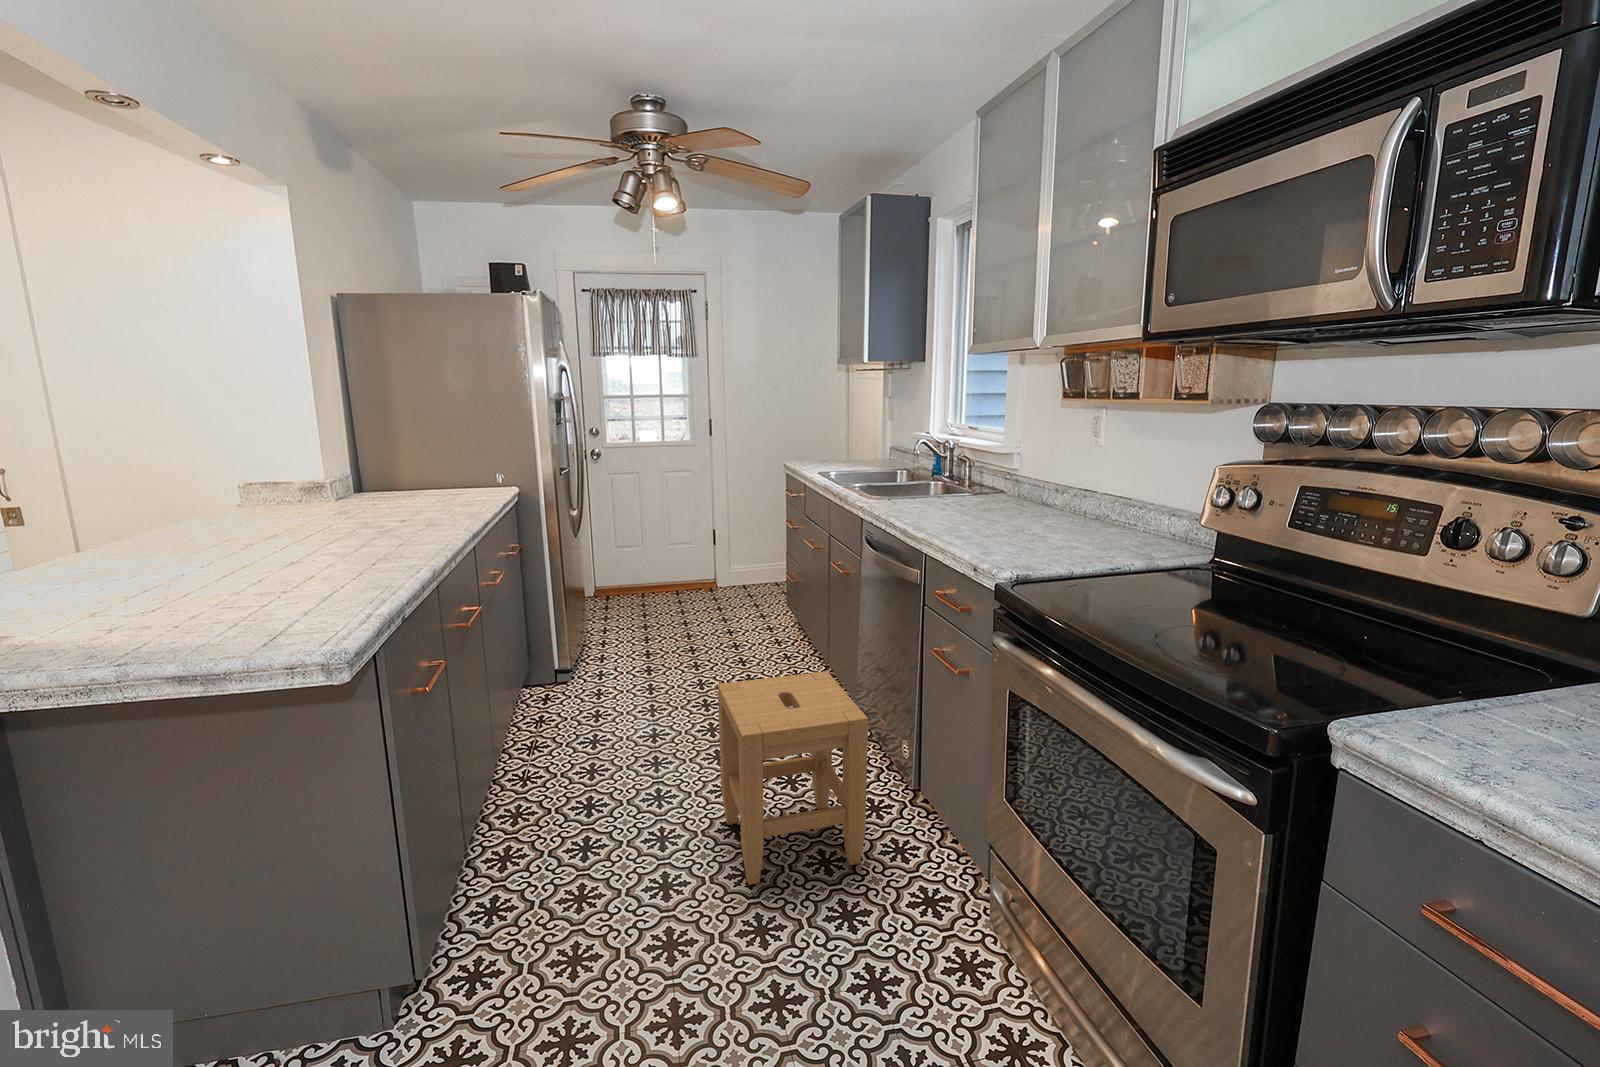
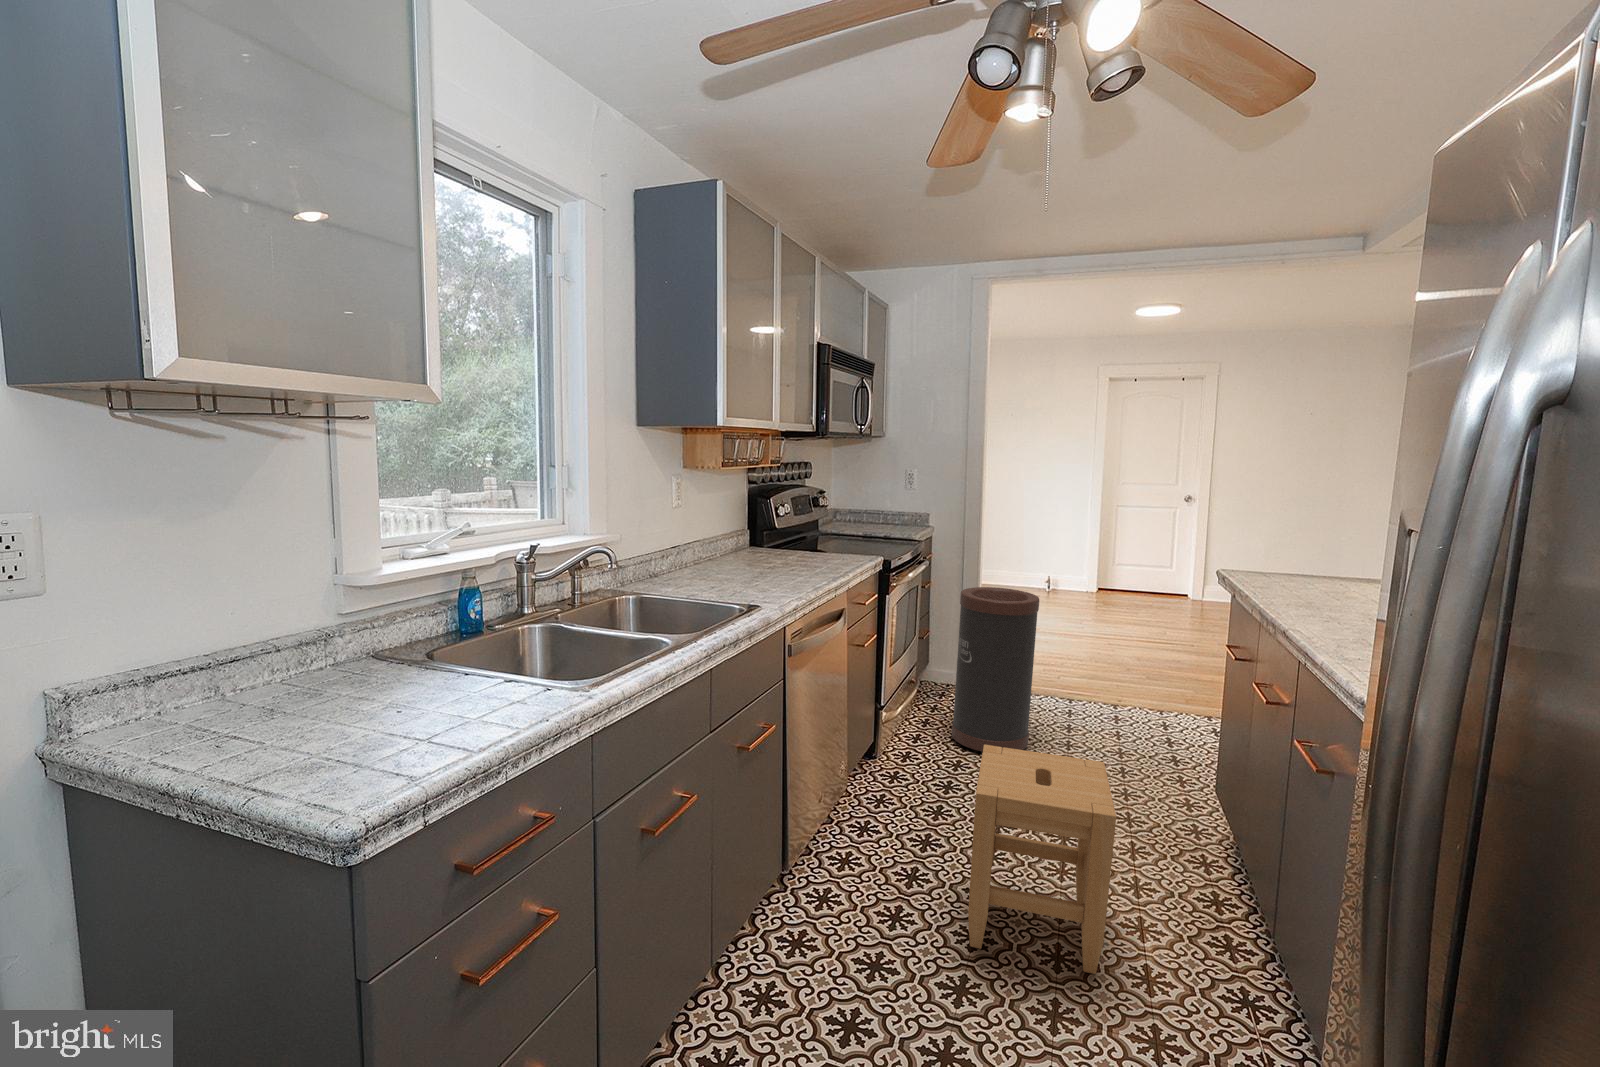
trash can: none [623,522,707,692] -> present [952,587,1039,753]

